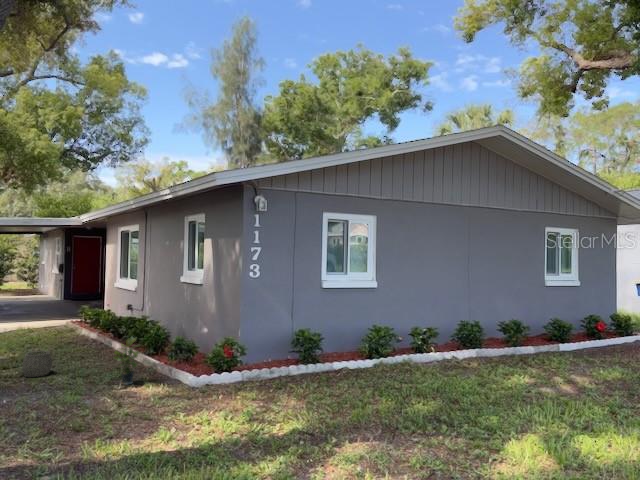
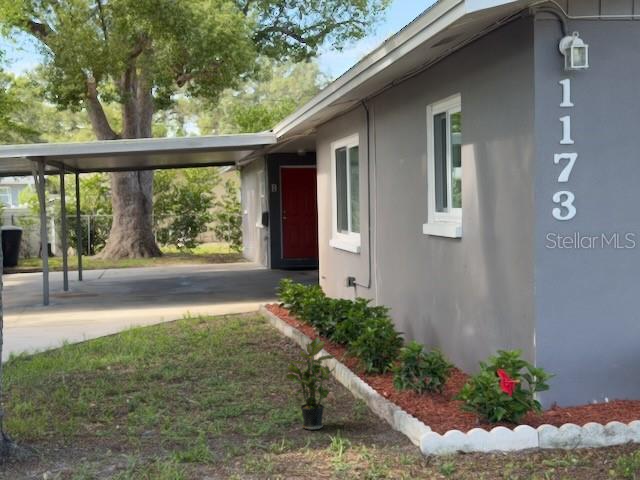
woven basket: present [22,351,52,377] -> none [158,355,203,399]

